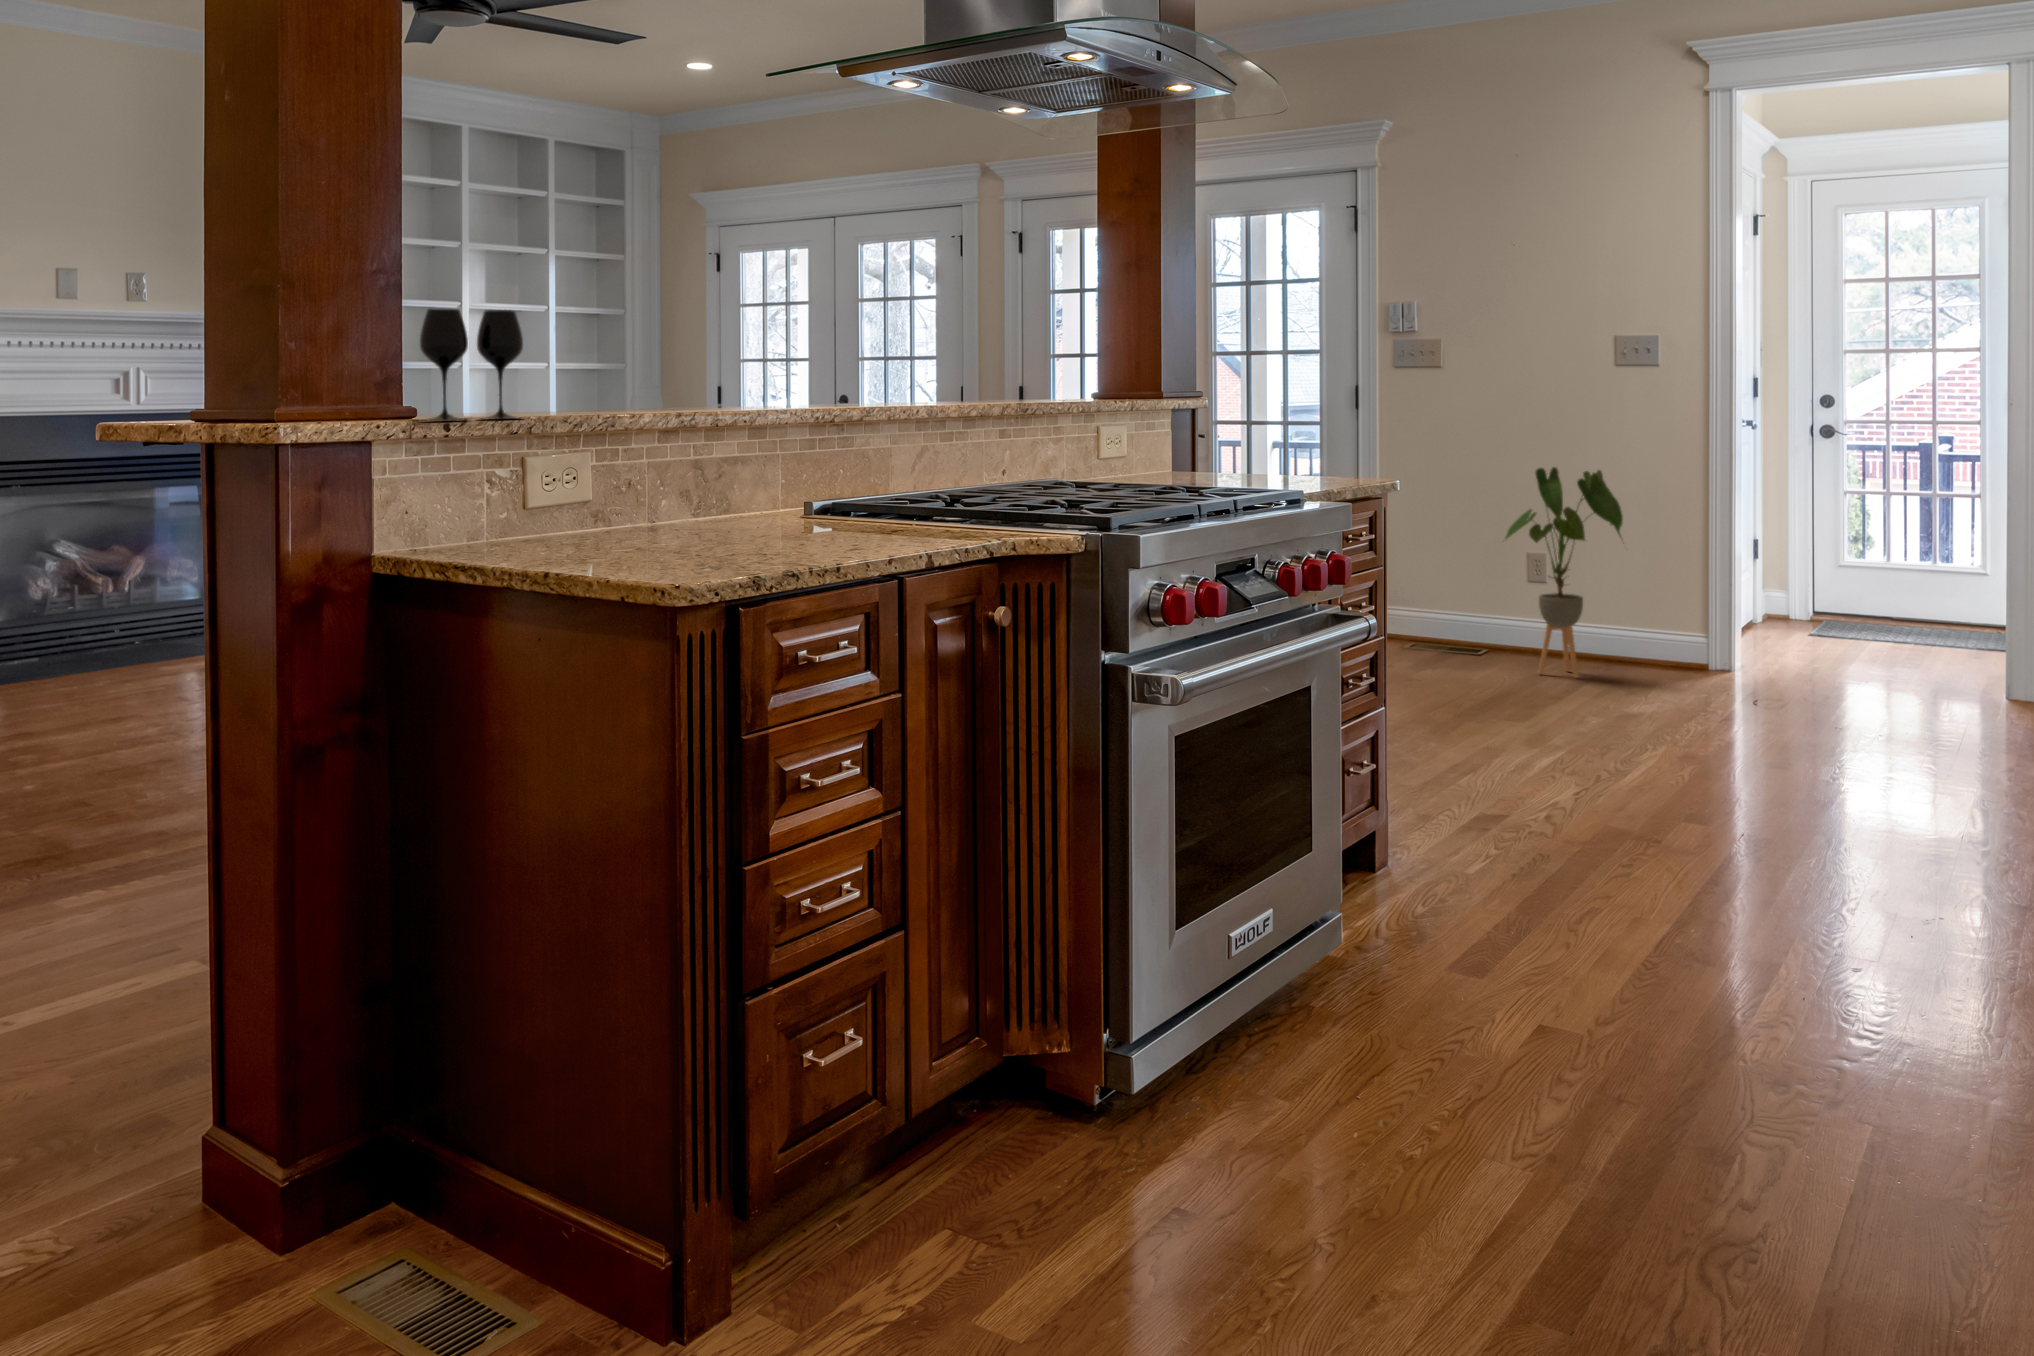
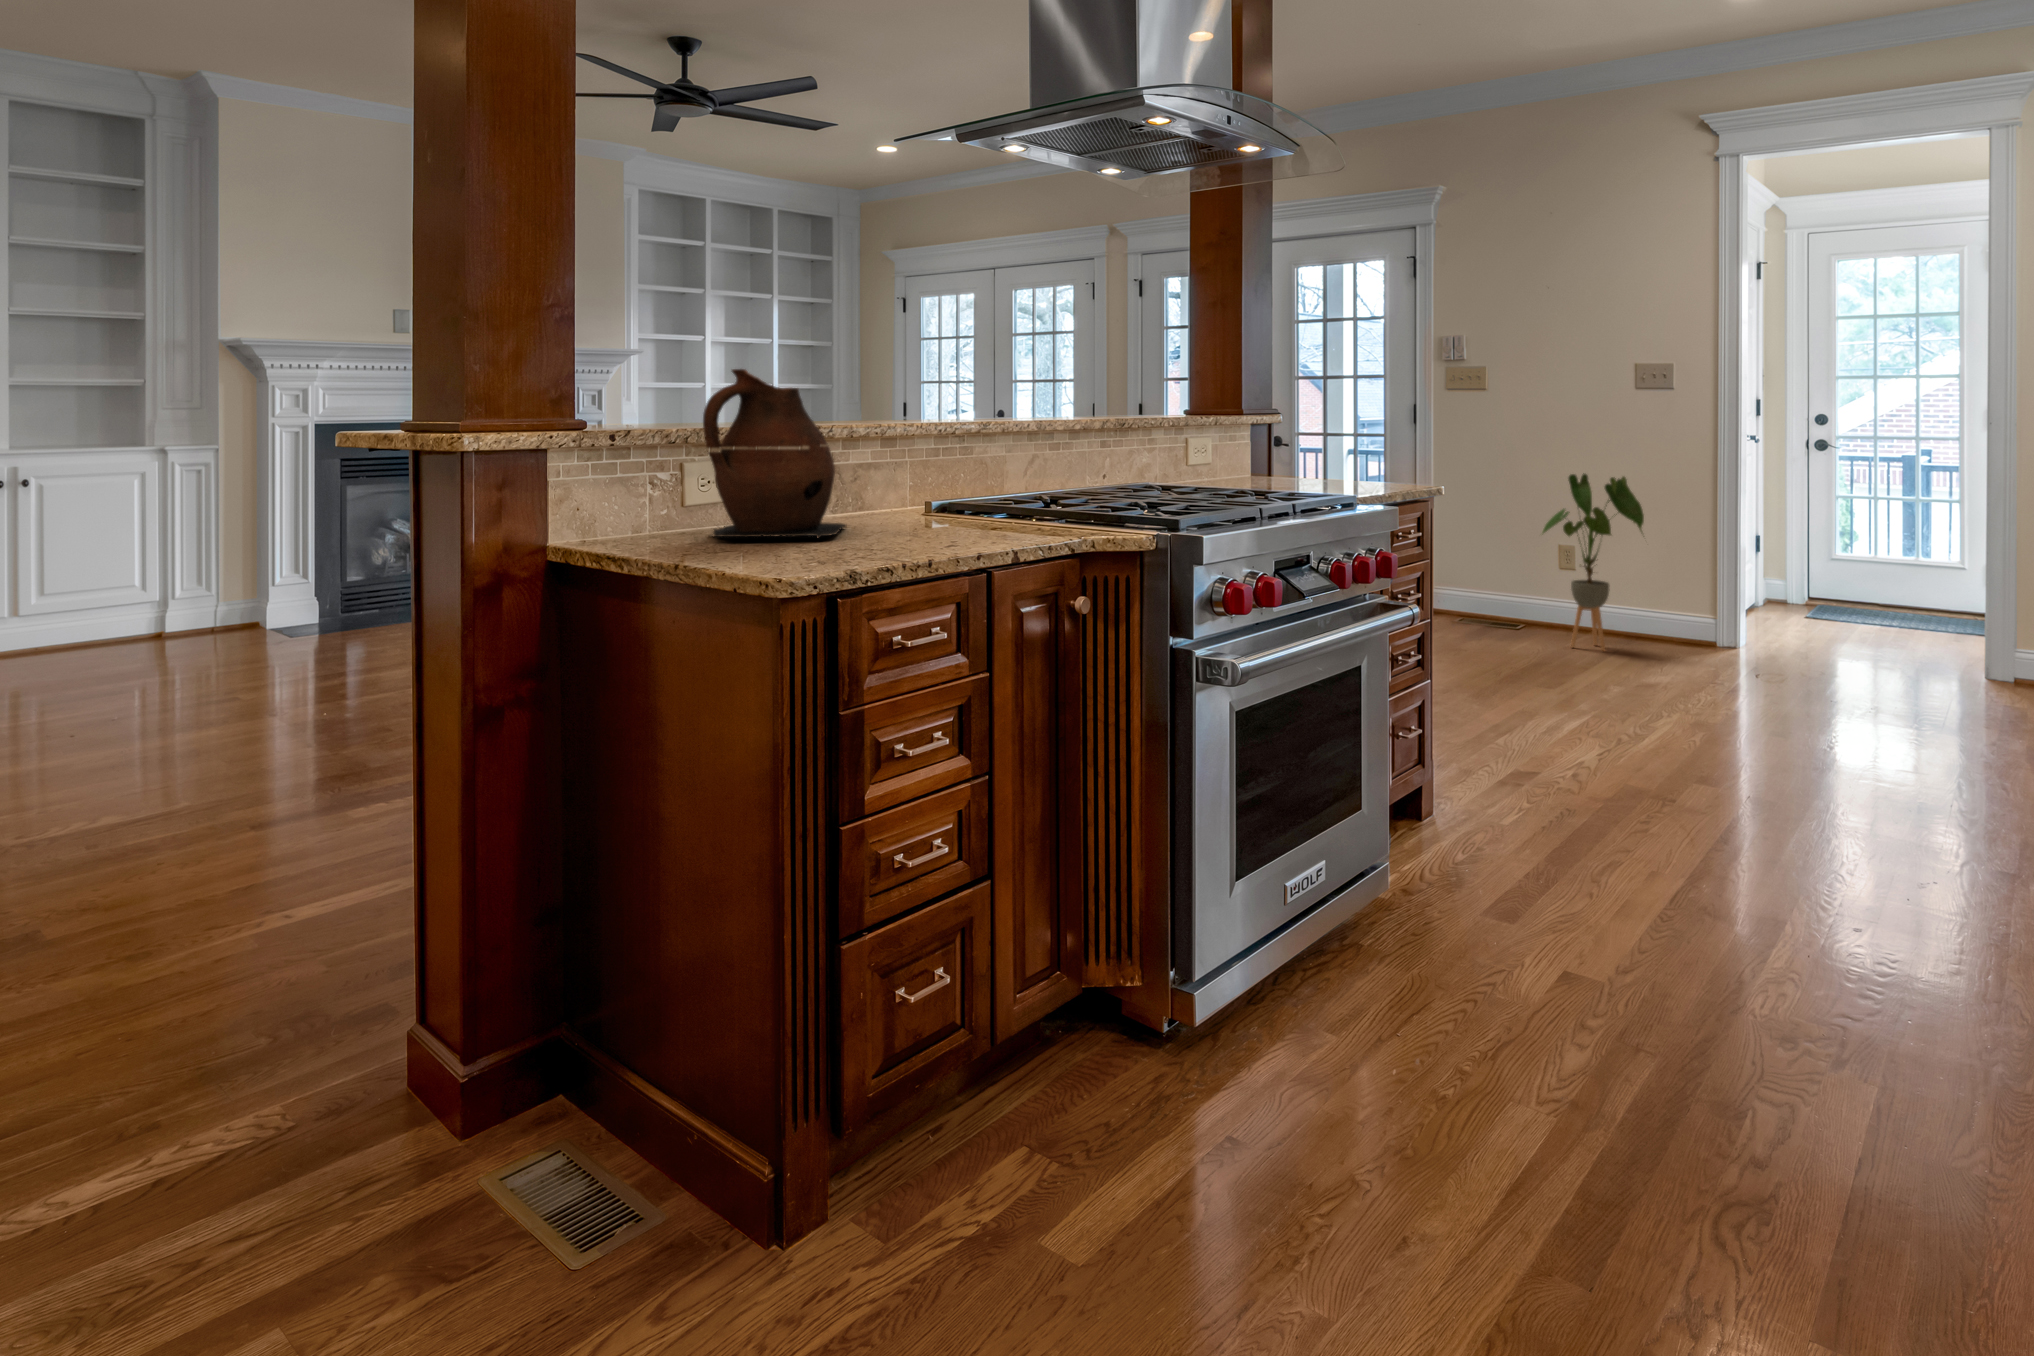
wine glass: present [420,309,523,421] -> none [625,338,713,430]
ceramic pitcher: none [557,347,719,545] -> present [703,369,846,539]

